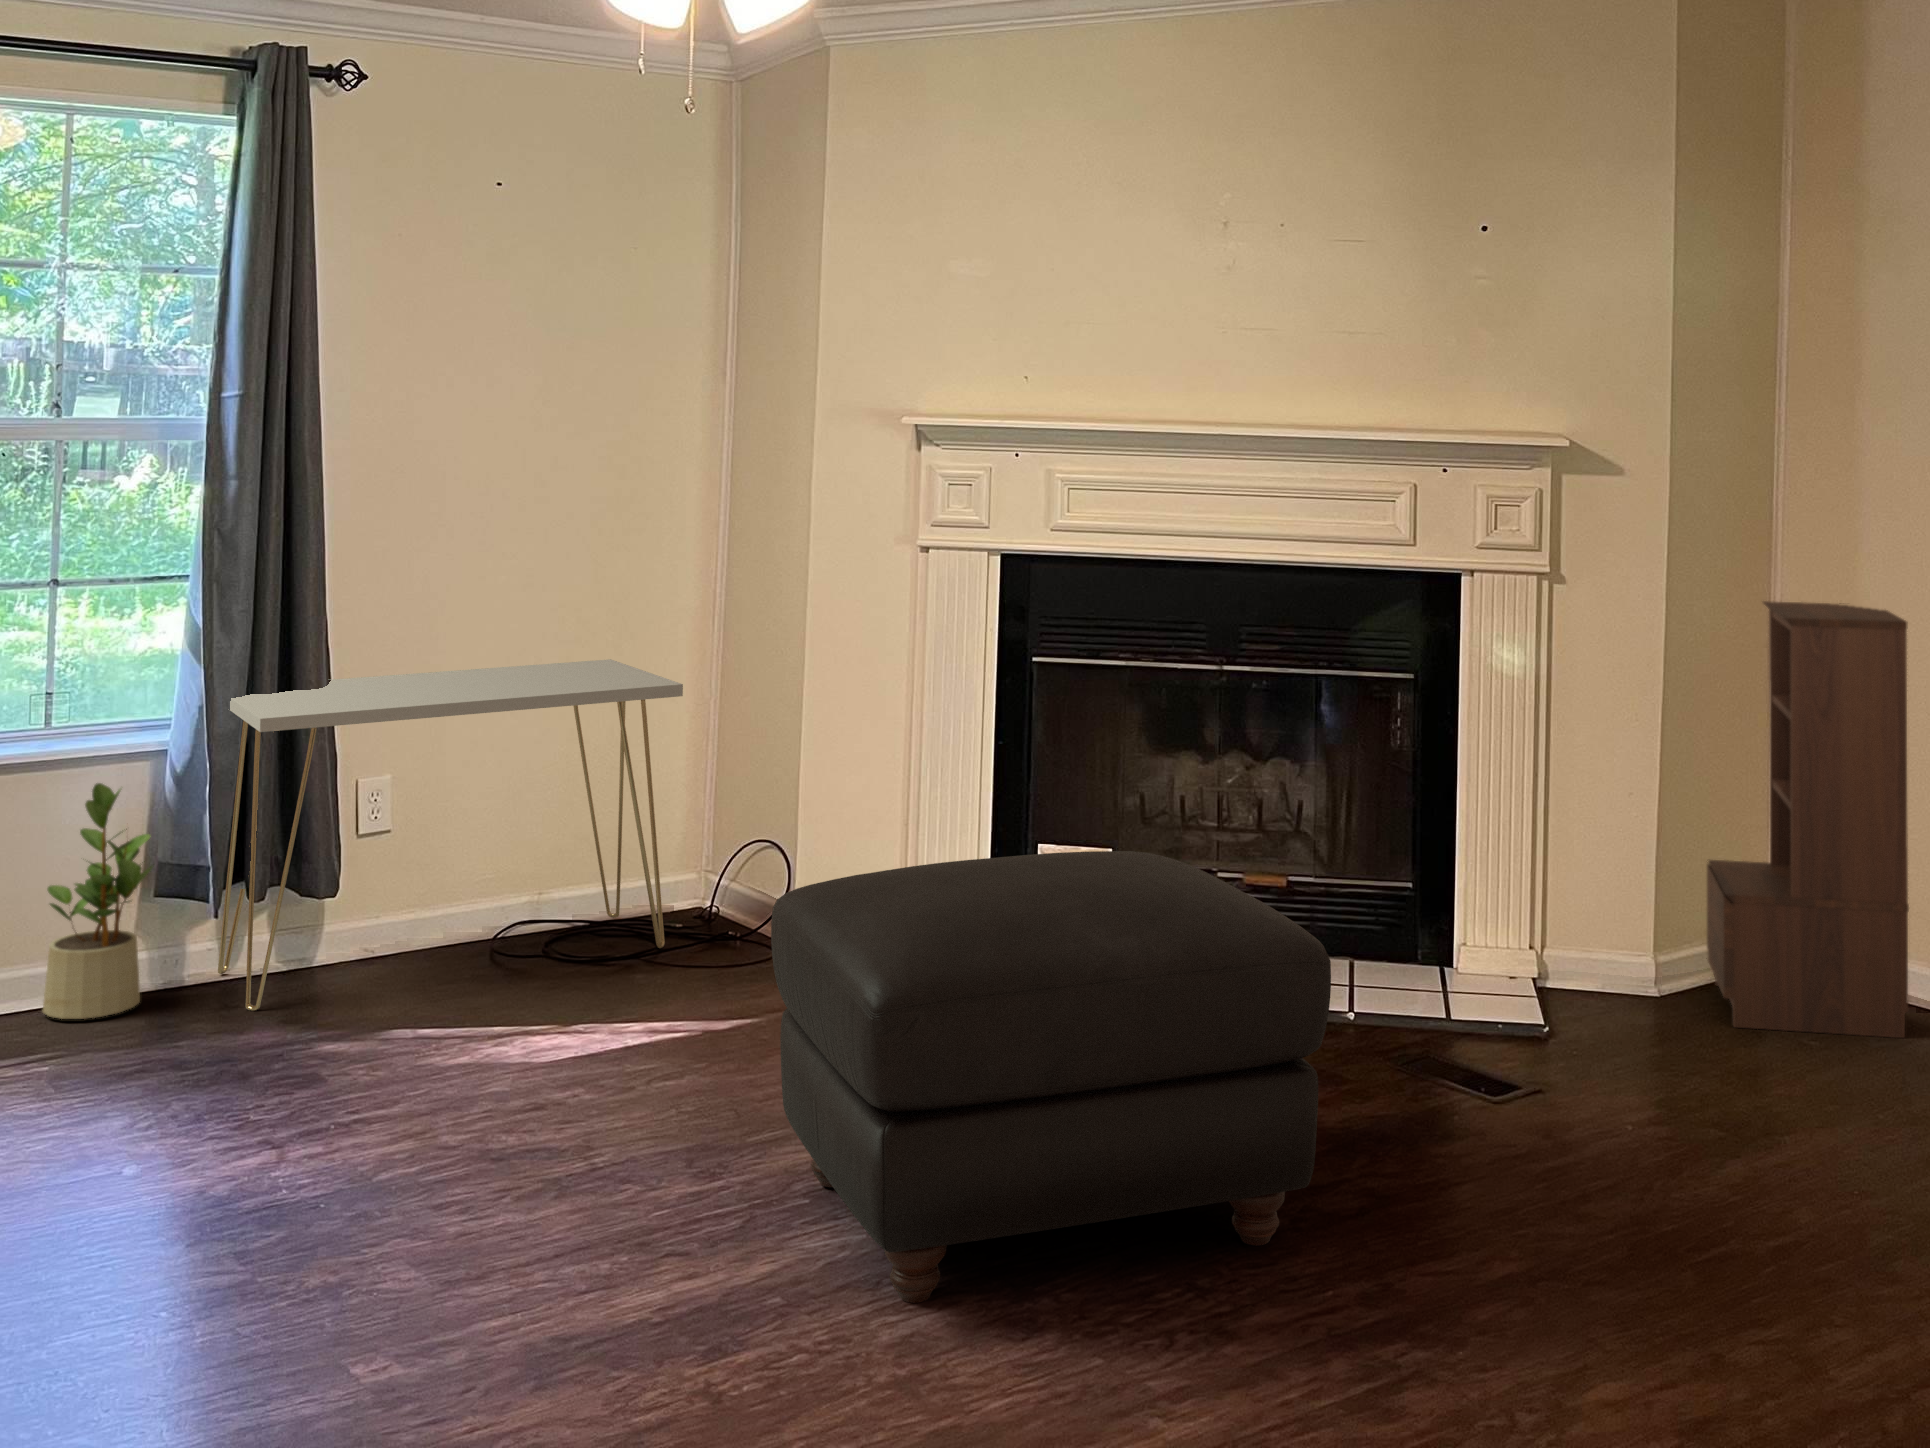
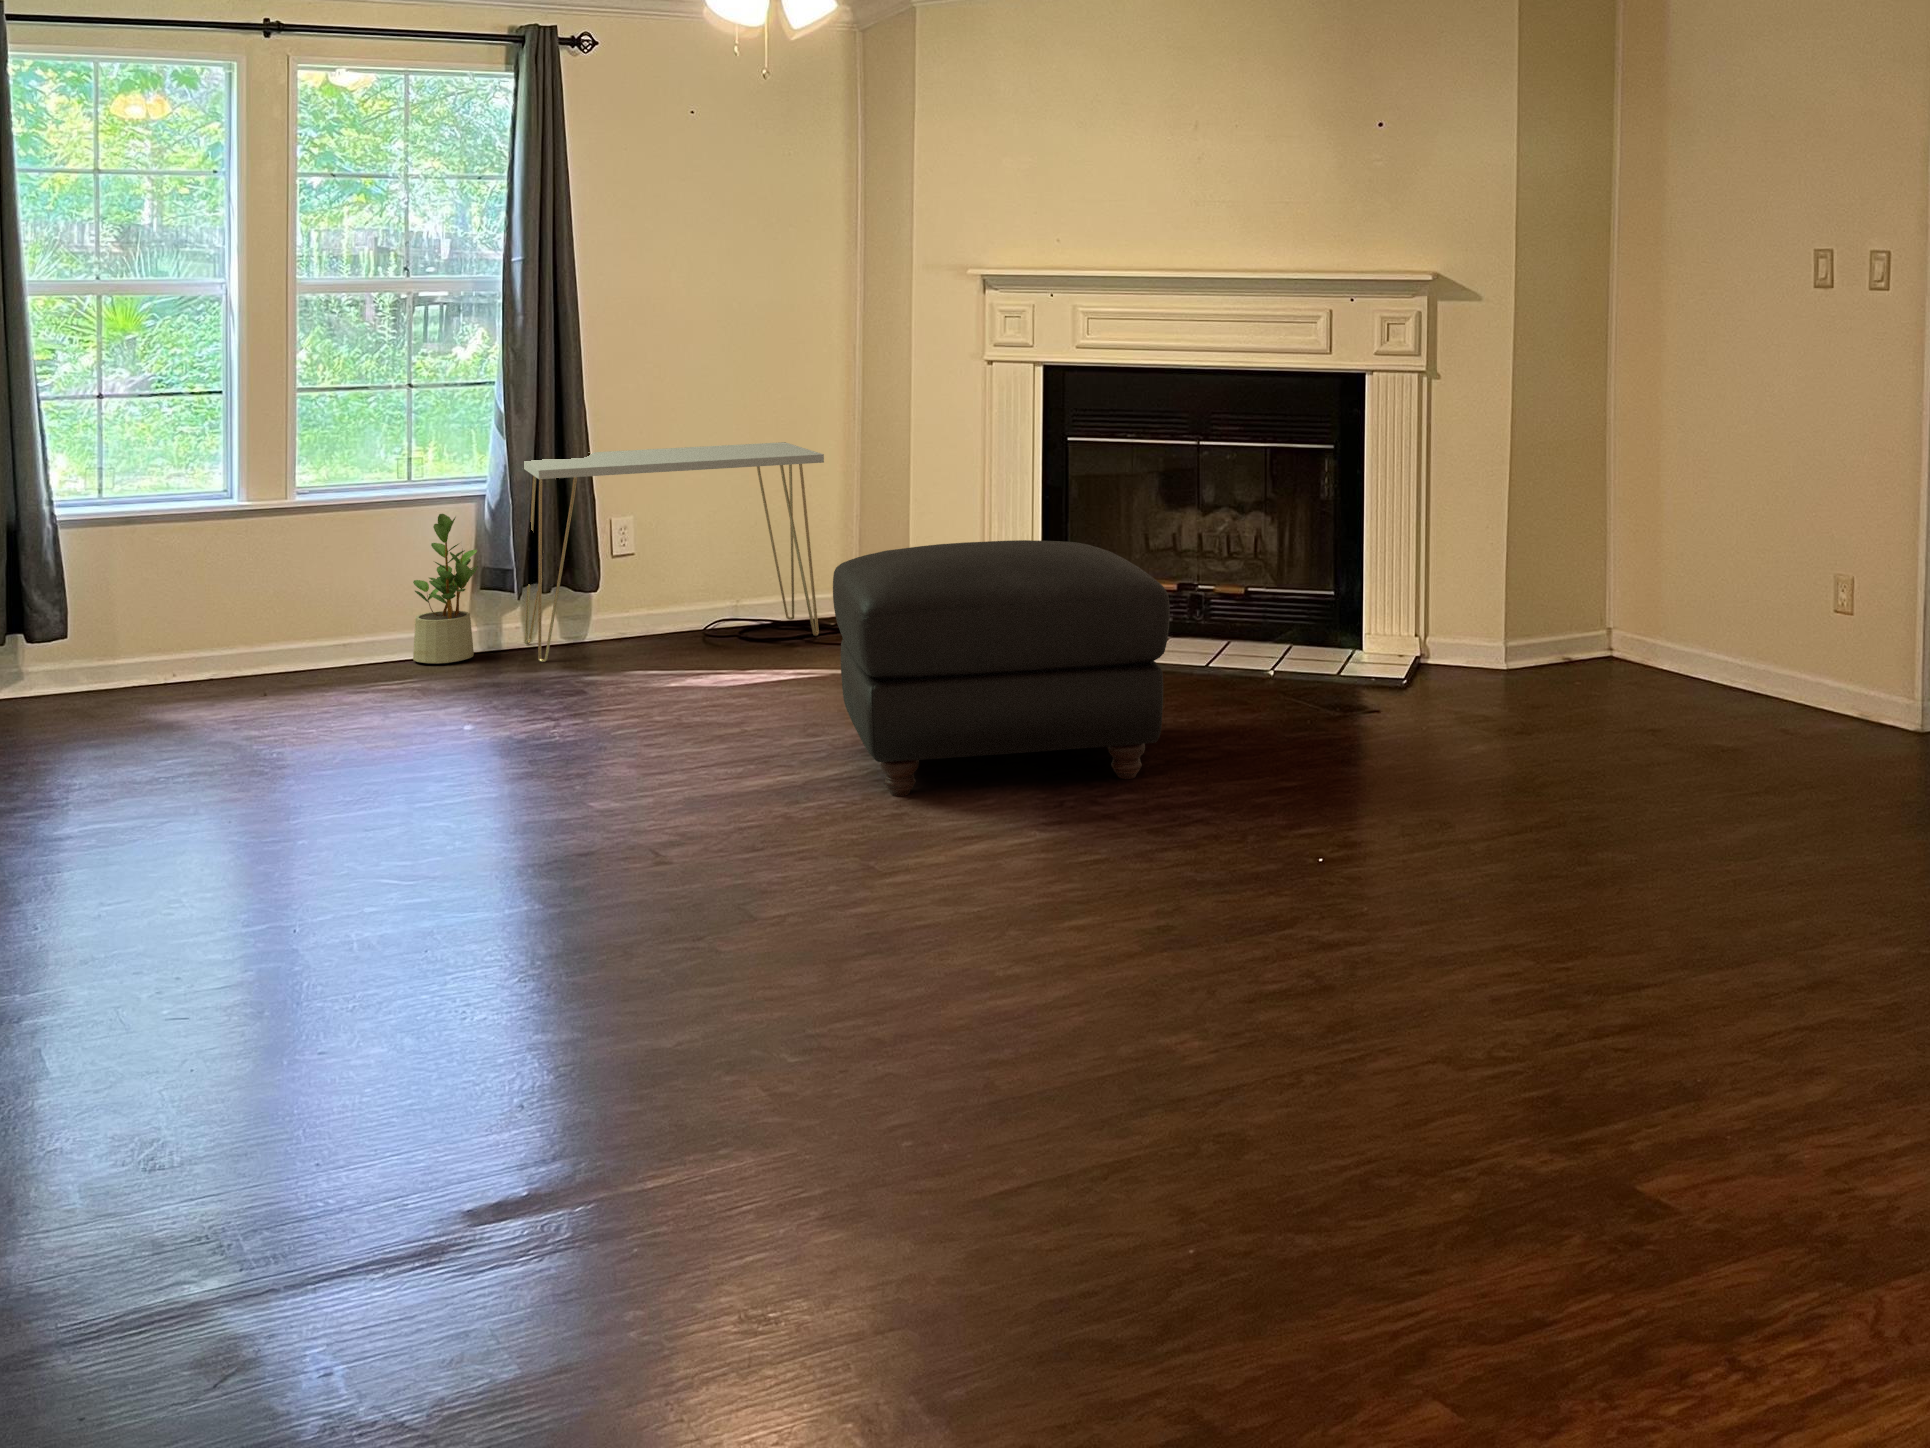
bookshelf: present [1707,601,1909,1038] -> none [1535,388,1670,695]

